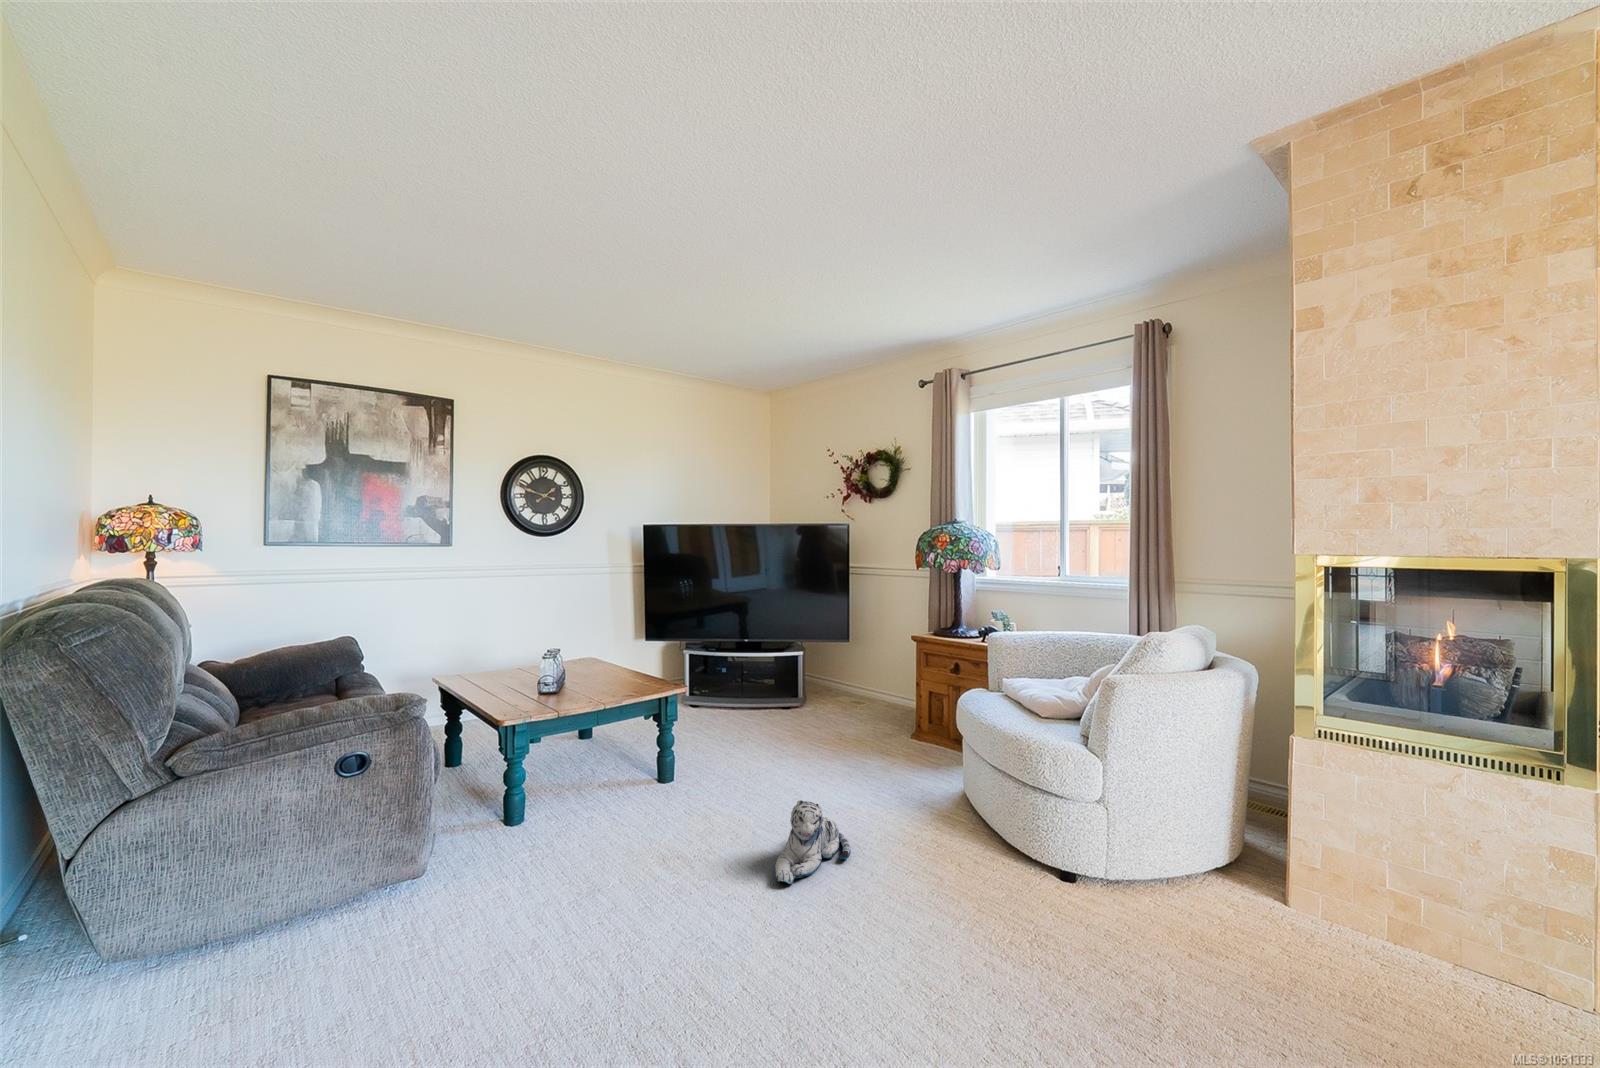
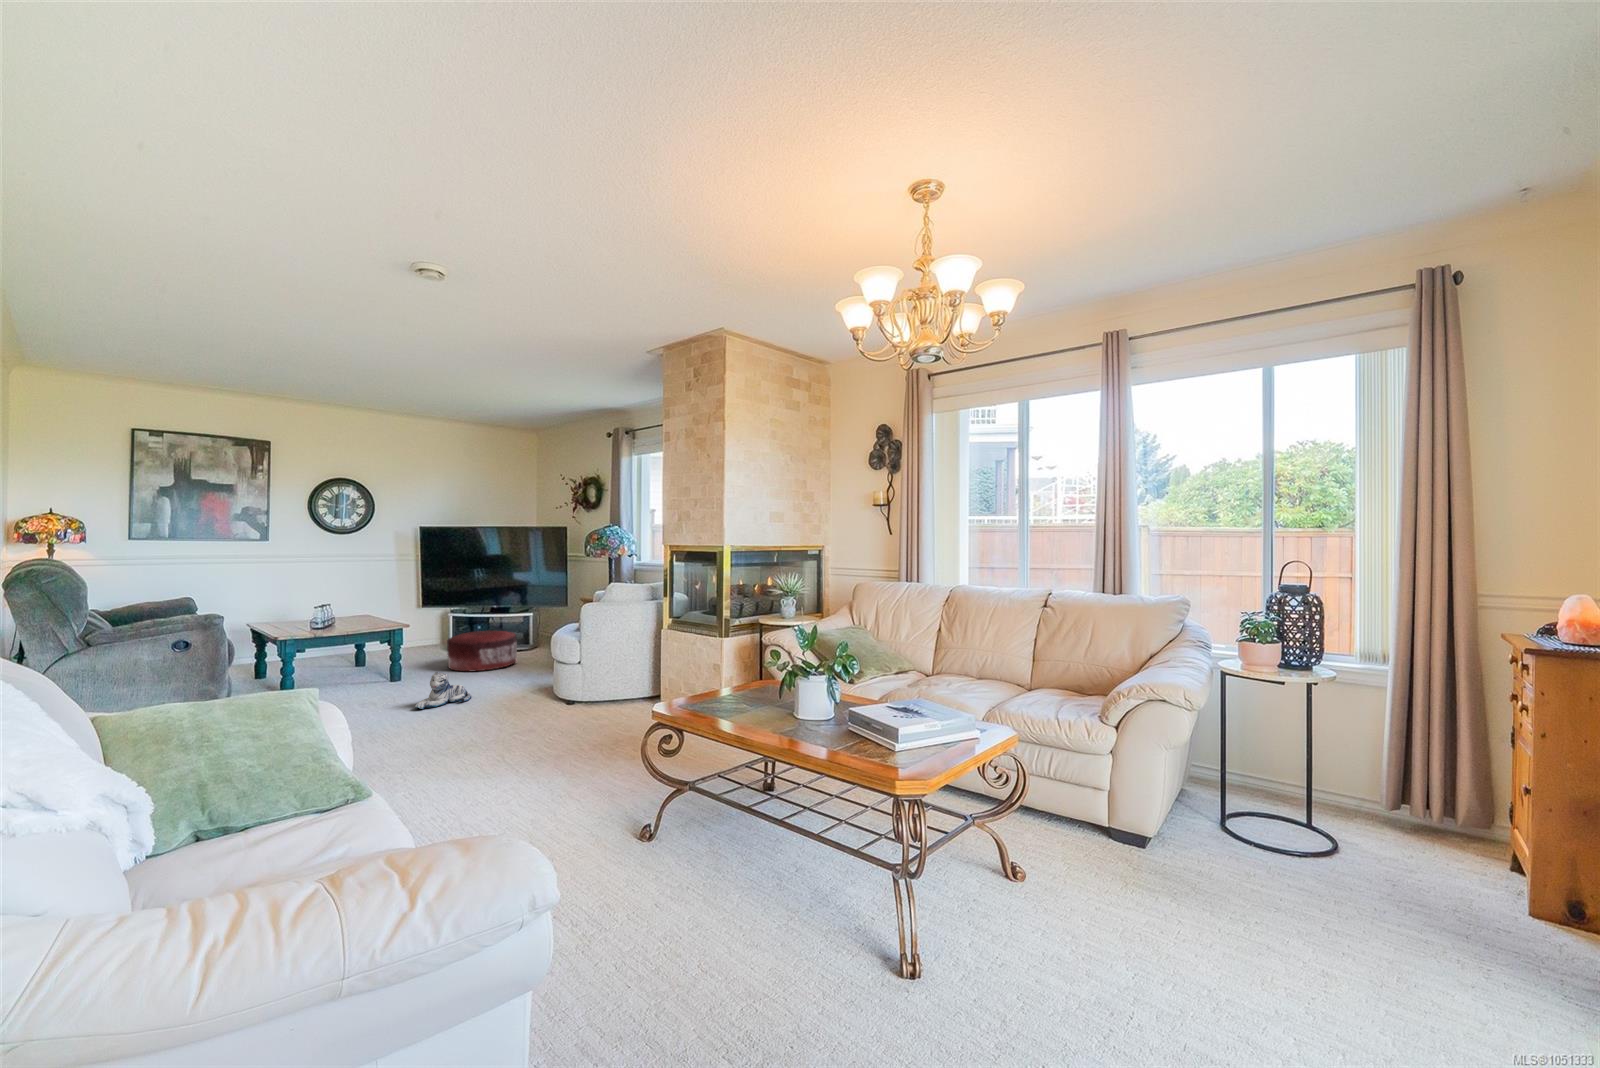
pouf: none [723,684,825,759] -> present [447,631,517,671]

